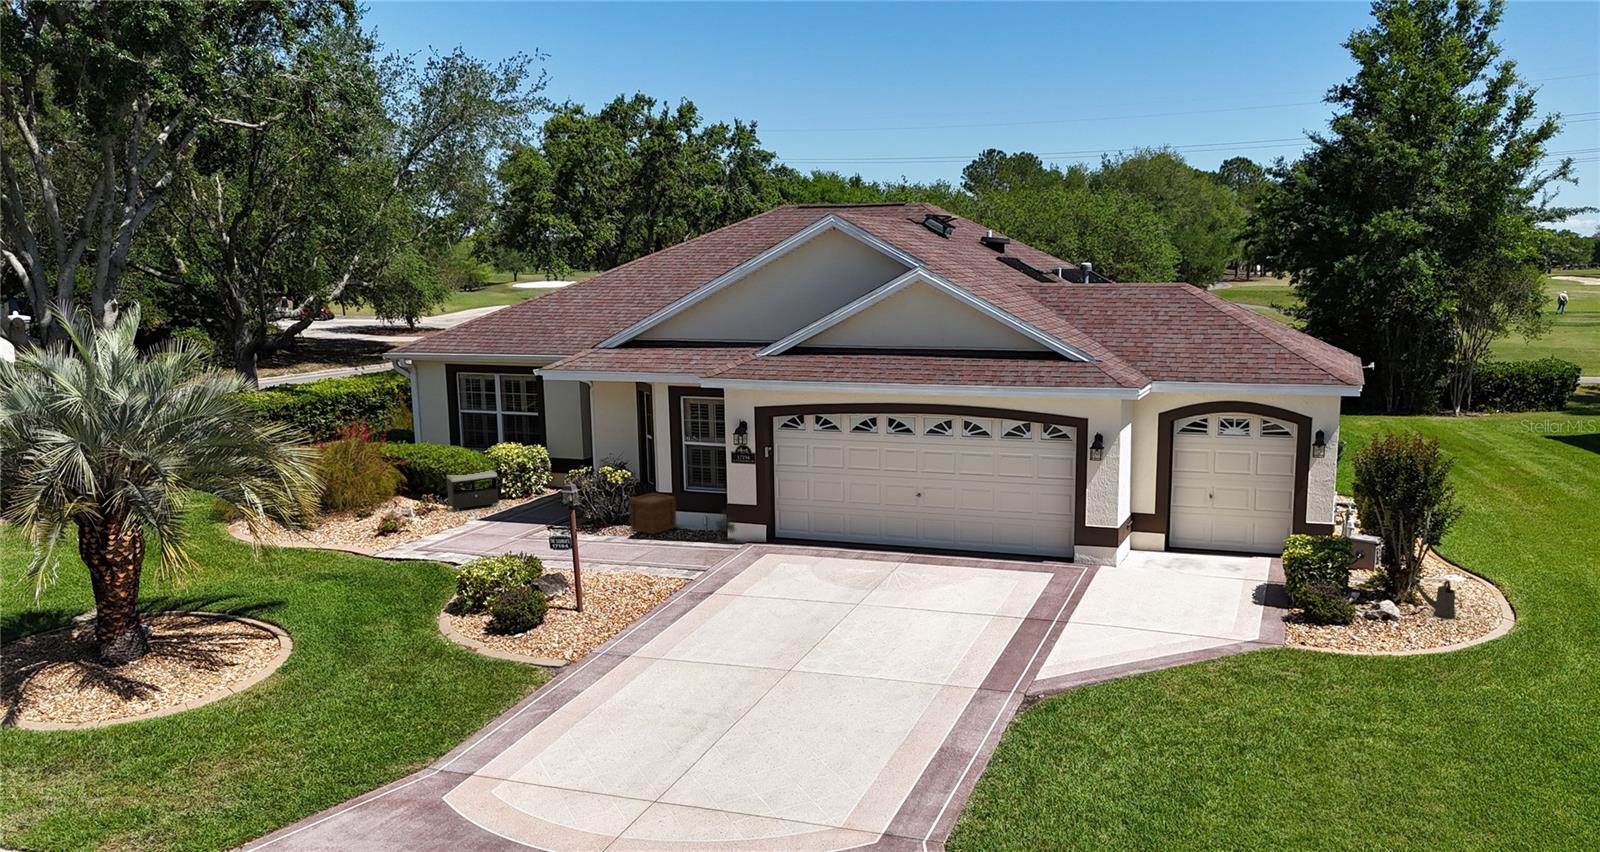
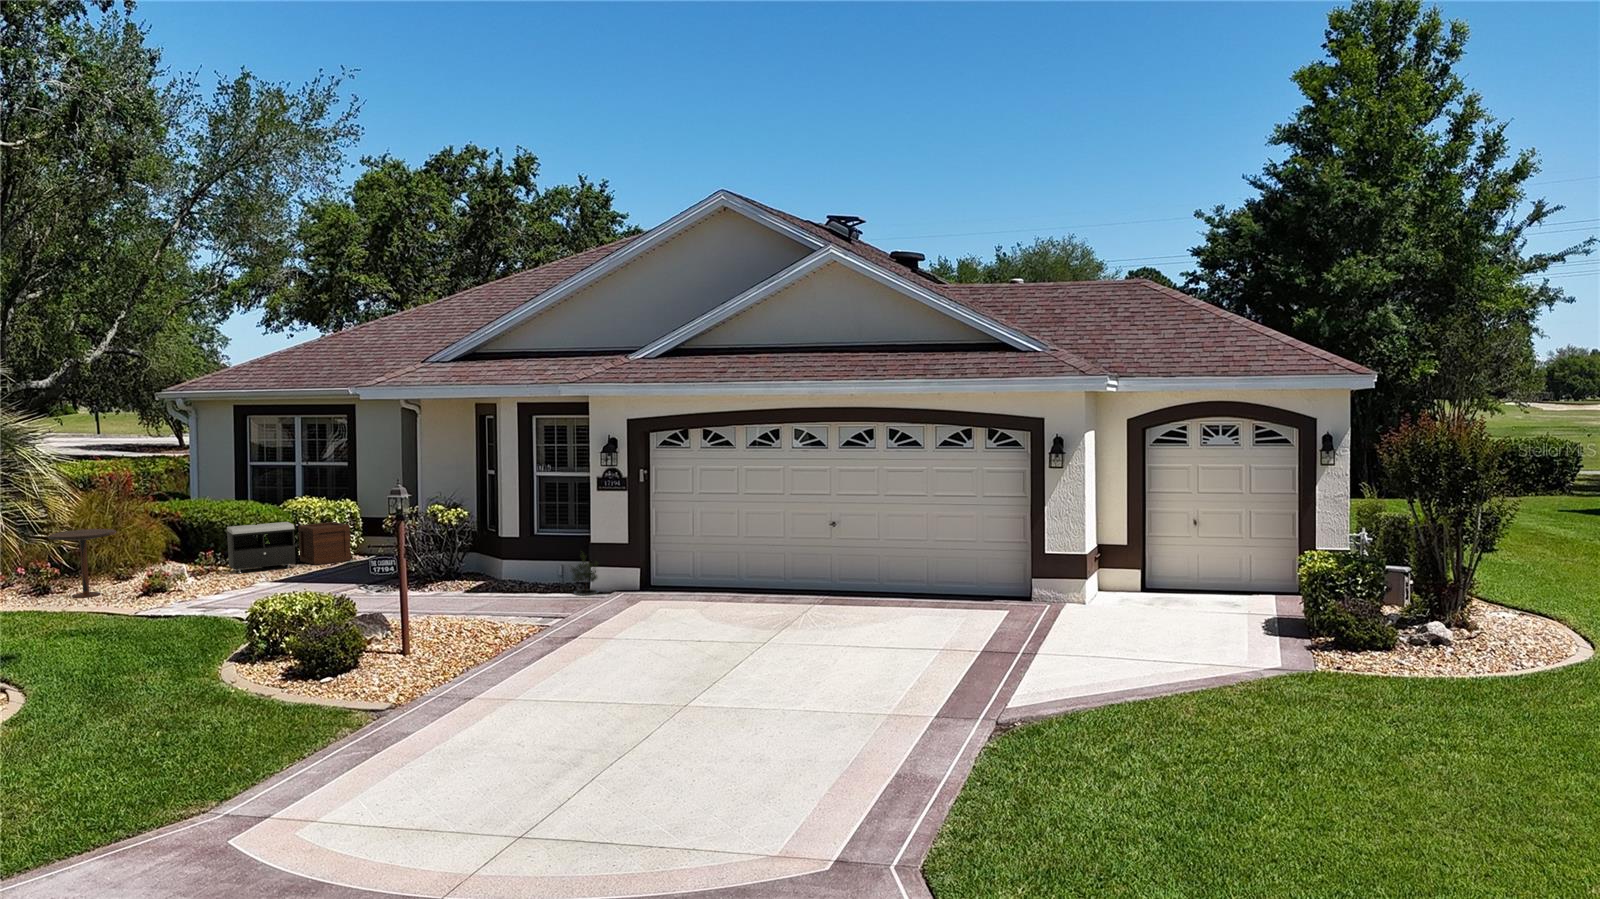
pedestal table: none [323,481,371,535] -> present [48,529,116,598]
wooden crate: present [629,493,677,534] -> present [298,522,351,565]
watering can: present [1414,580,1462,619] -> none [1465,595,1531,644]

